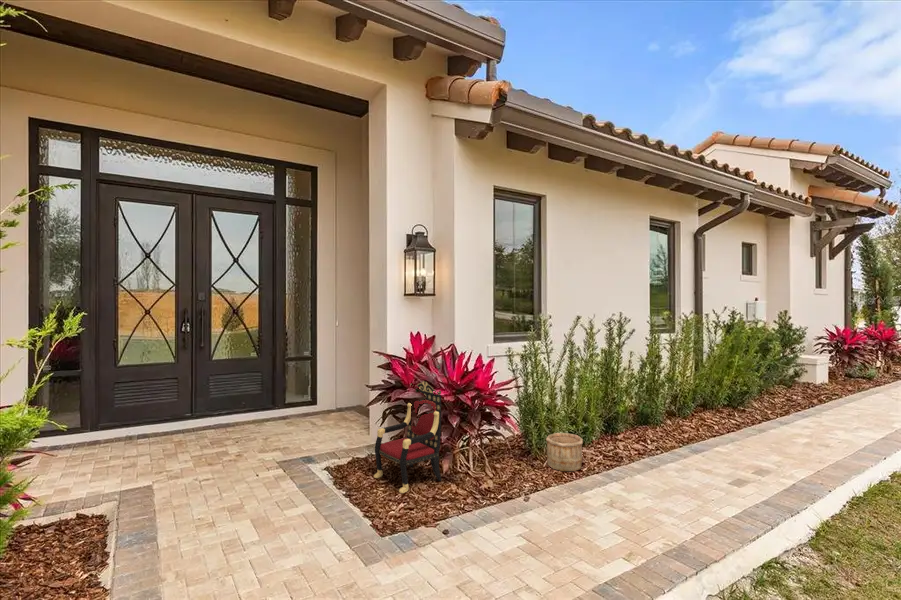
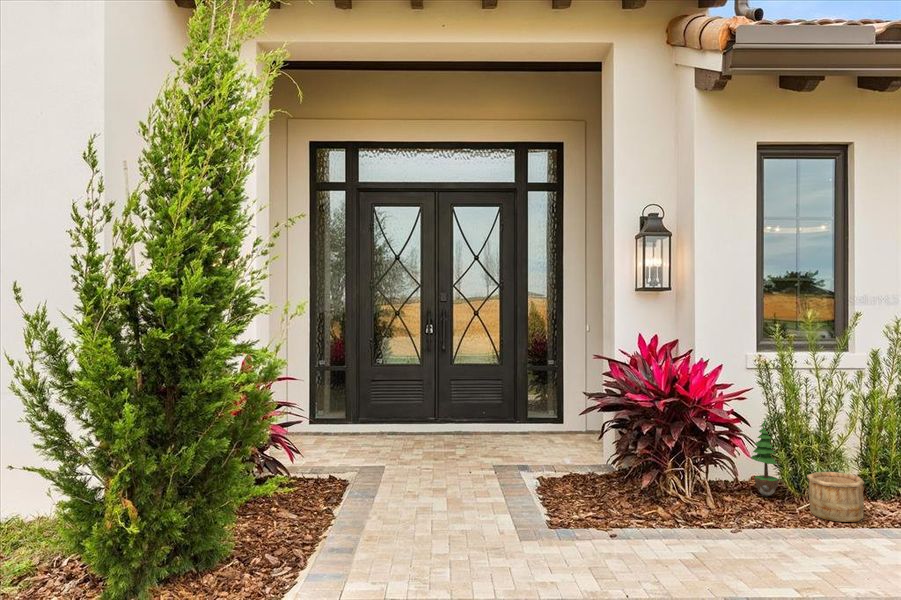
armchair: present [374,381,441,493] -> none [581,387,654,506]
potted tree: none [500,397,522,456] -> present [751,420,778,497]

